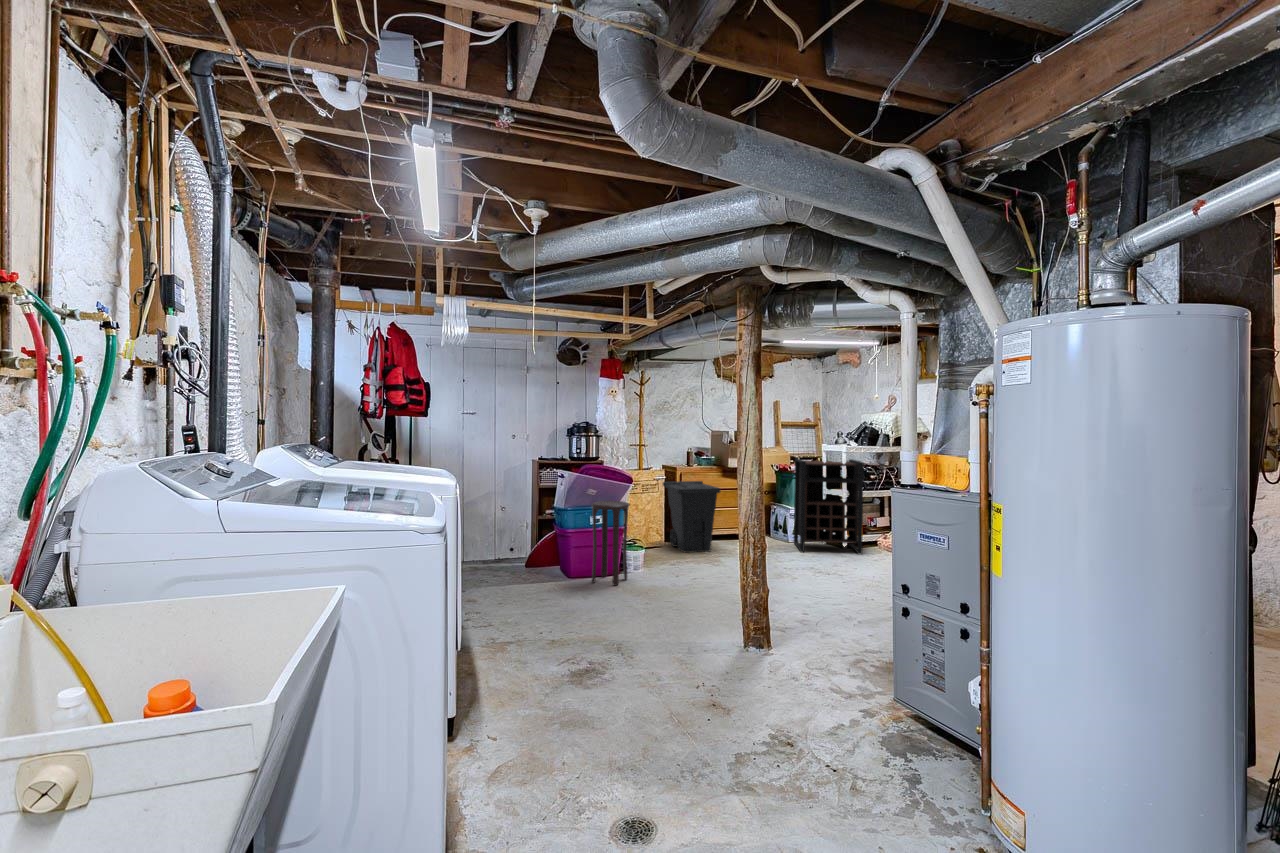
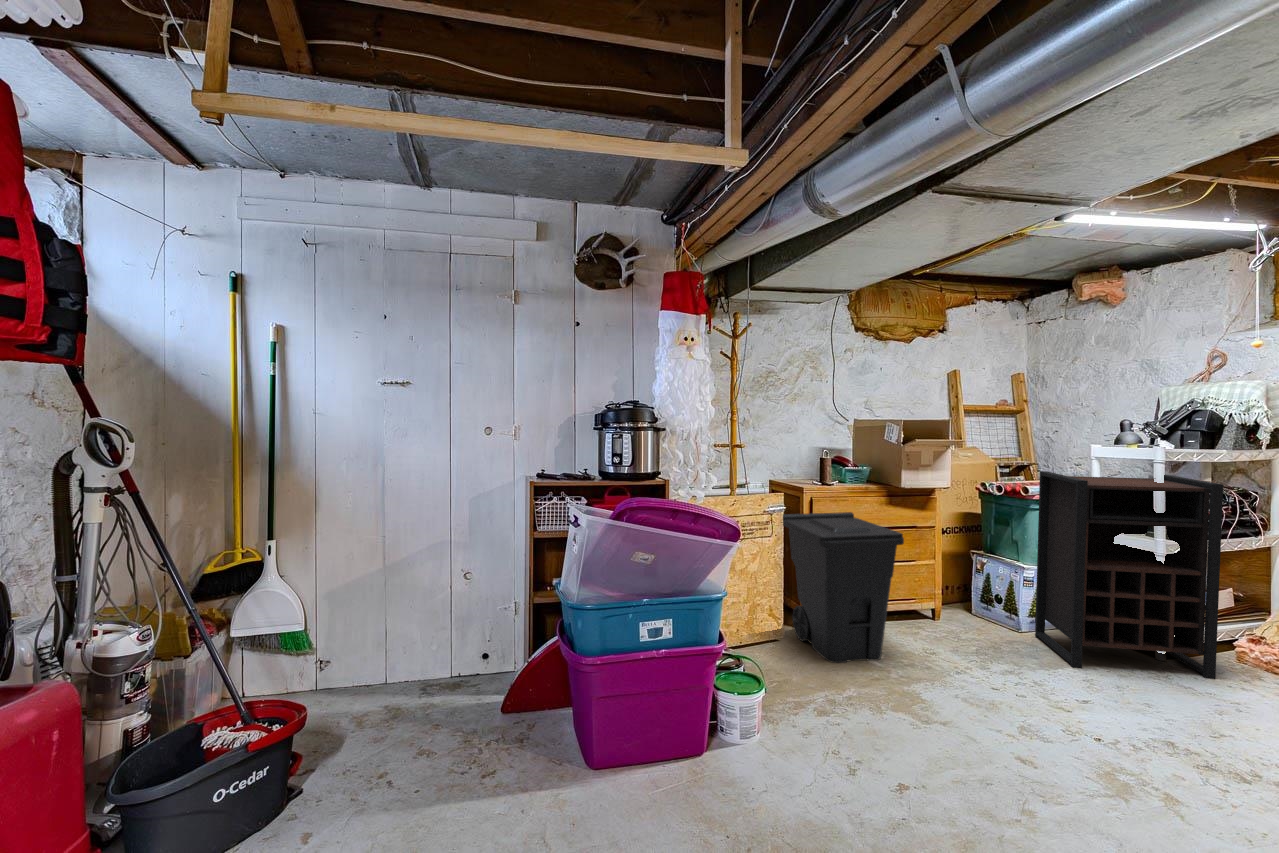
stool: present [591,501,629,586] -> none [643,586,739,817]

